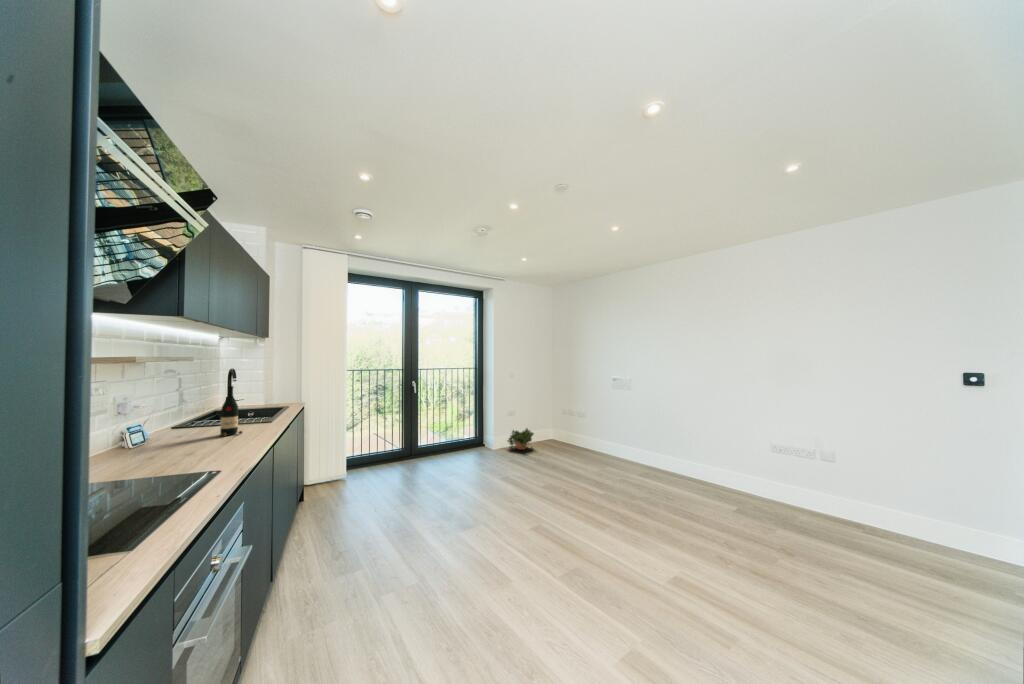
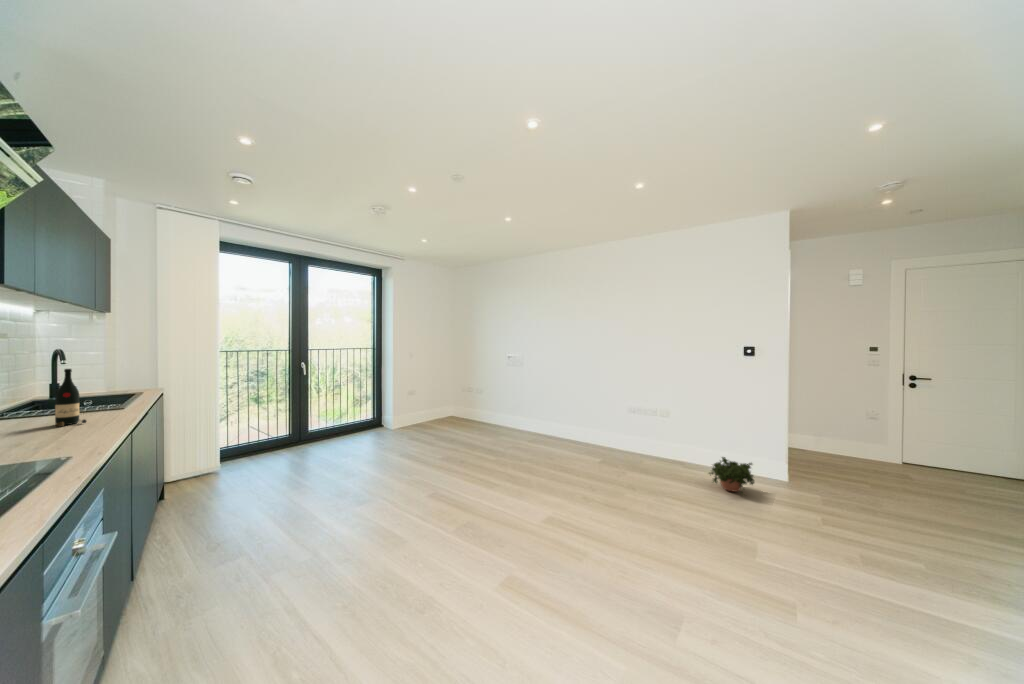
potted plant: present [507,428,534,450] -> present [709,457,754,493]

